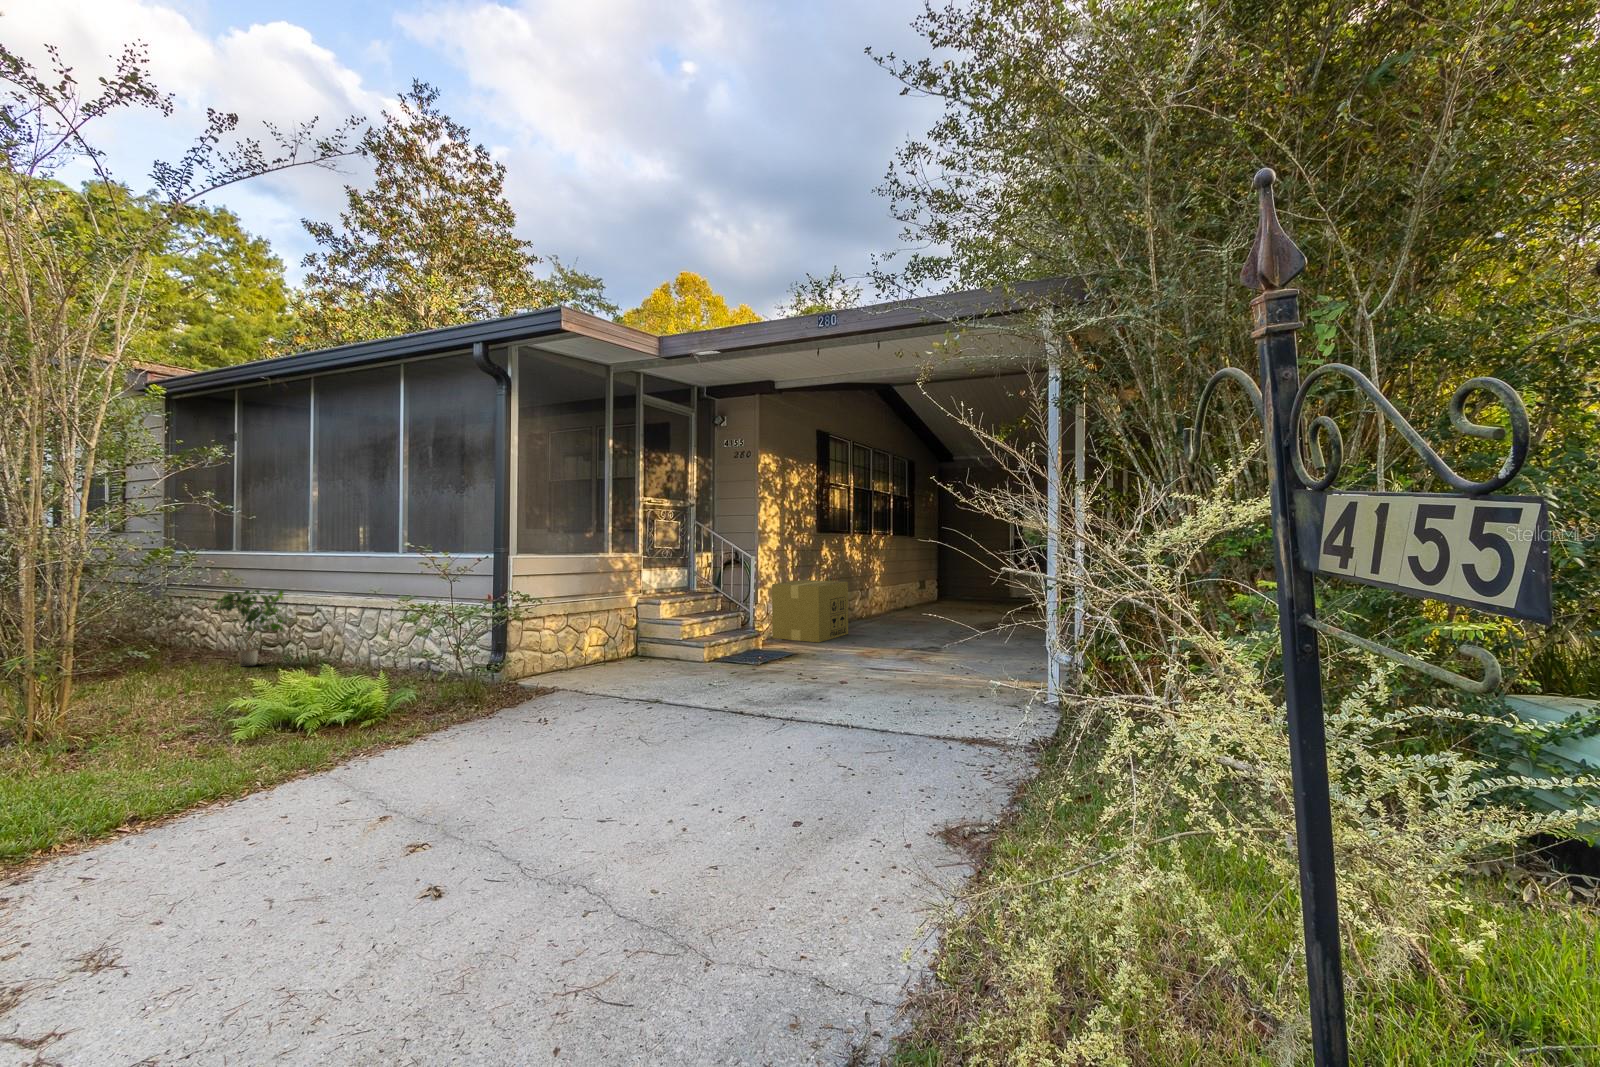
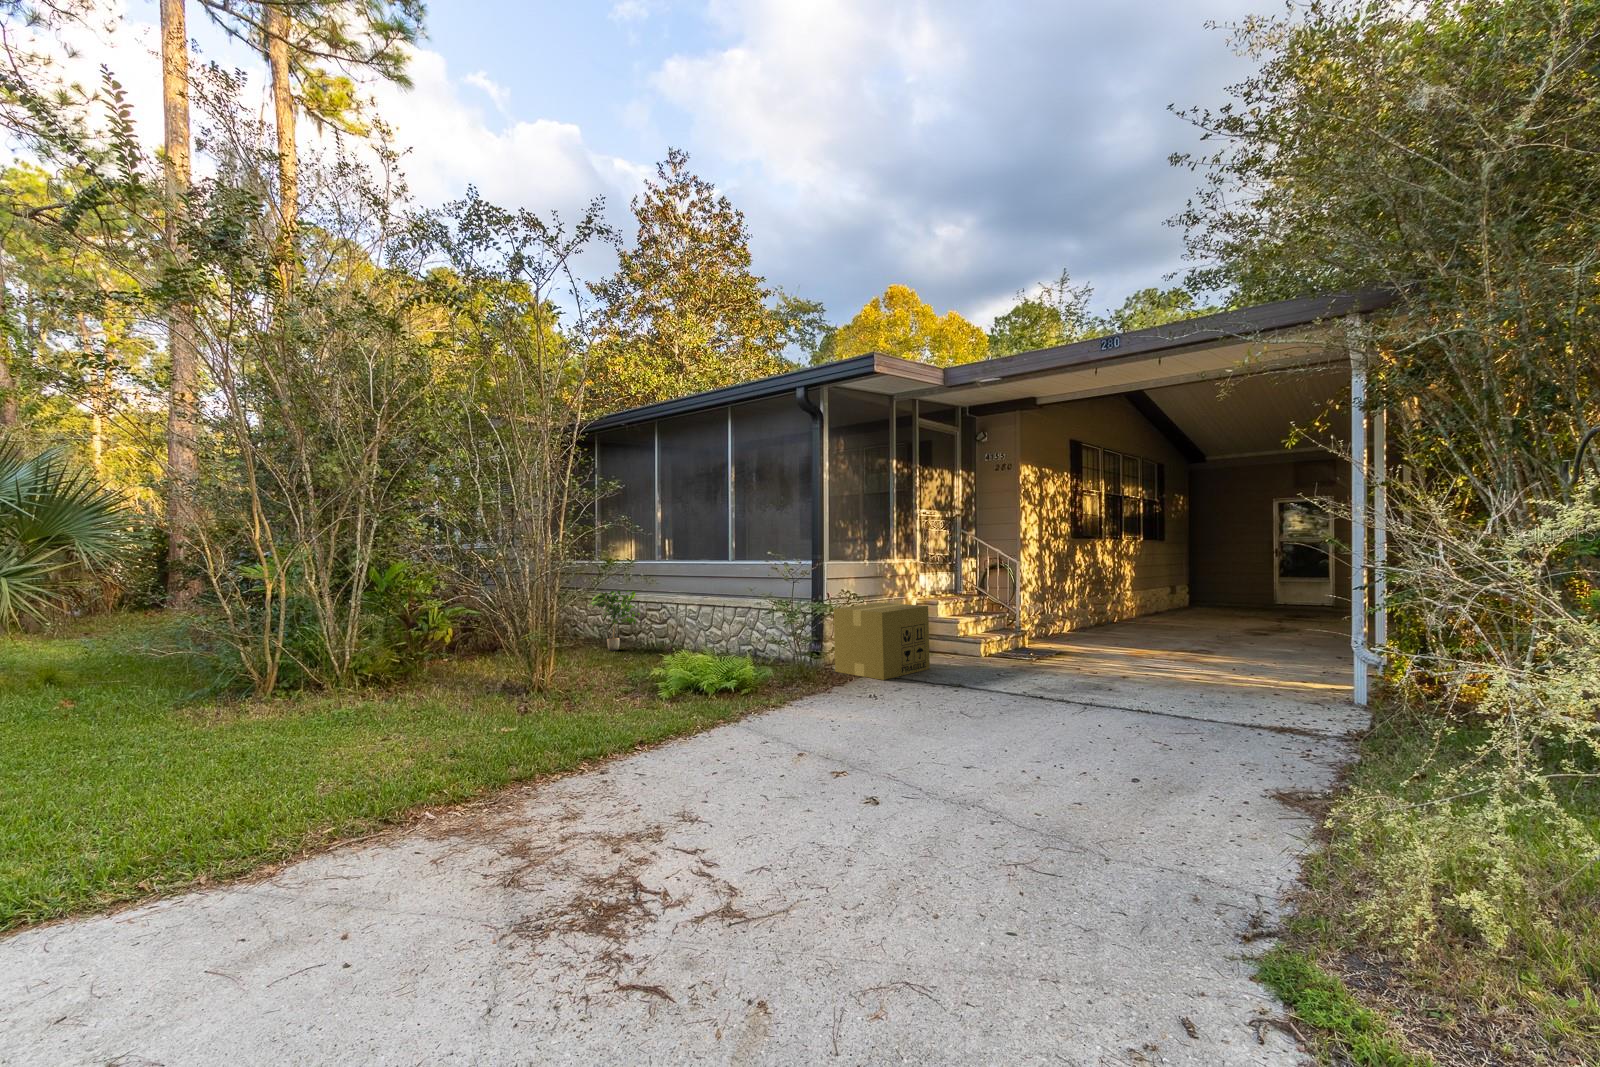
cardboard box: present [772,580,848,643] -> present [834,603,930,680]

